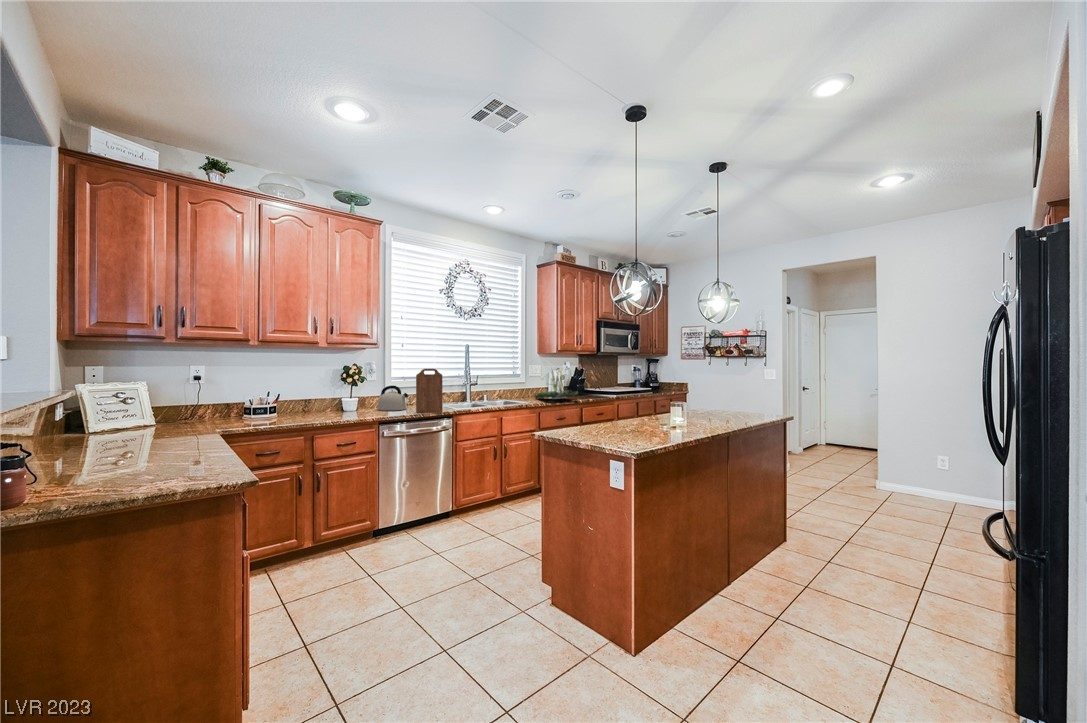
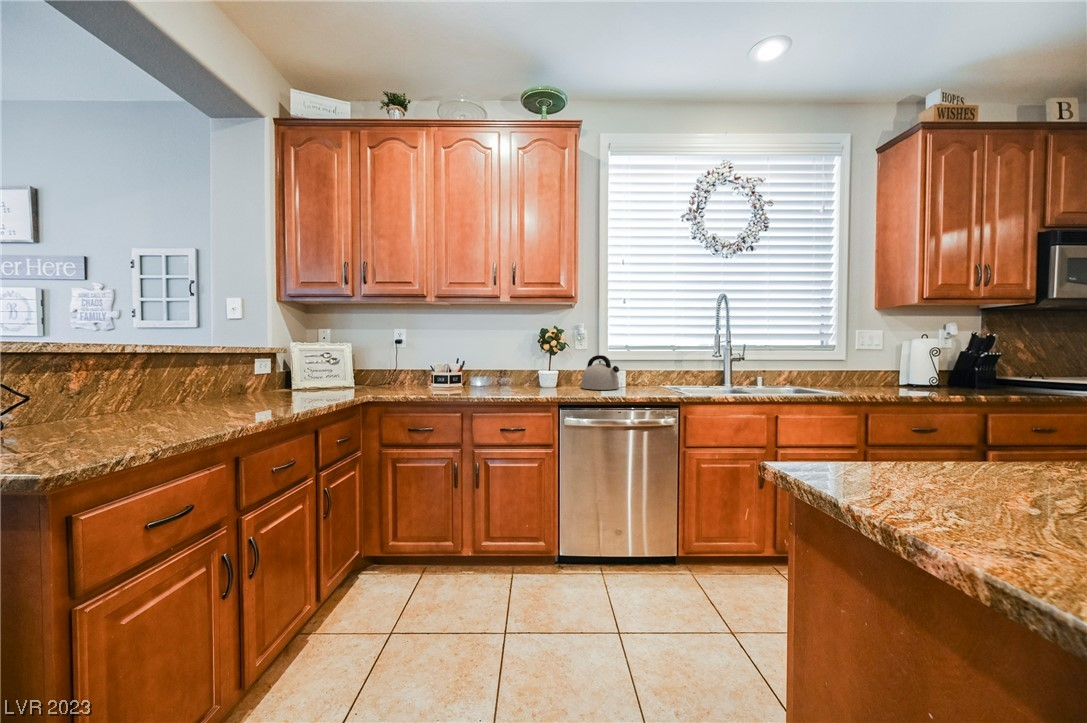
cutting board: present [416,369,443,413] -> none [622,328,661,397]
plant: present [535,369,578,399] -> none [861,328,978,389]

